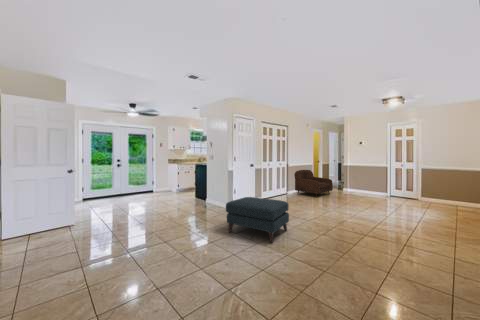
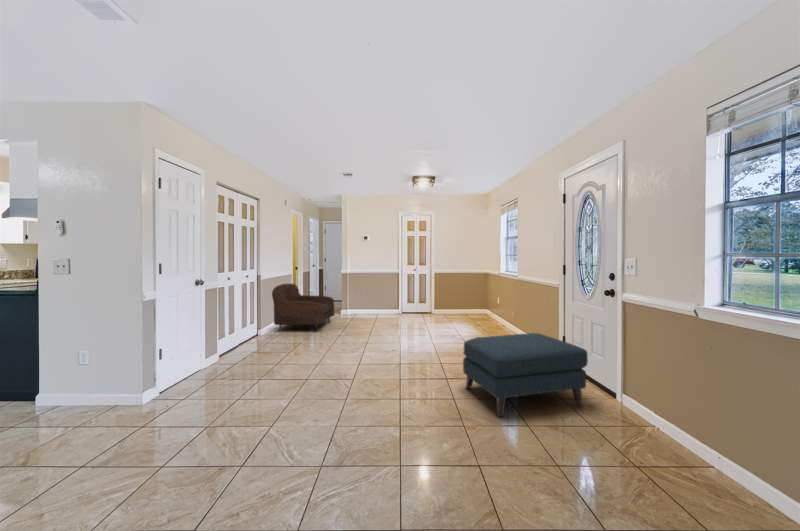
ottoman: present [226,197,289,243] -> present [463,333,588,417]

